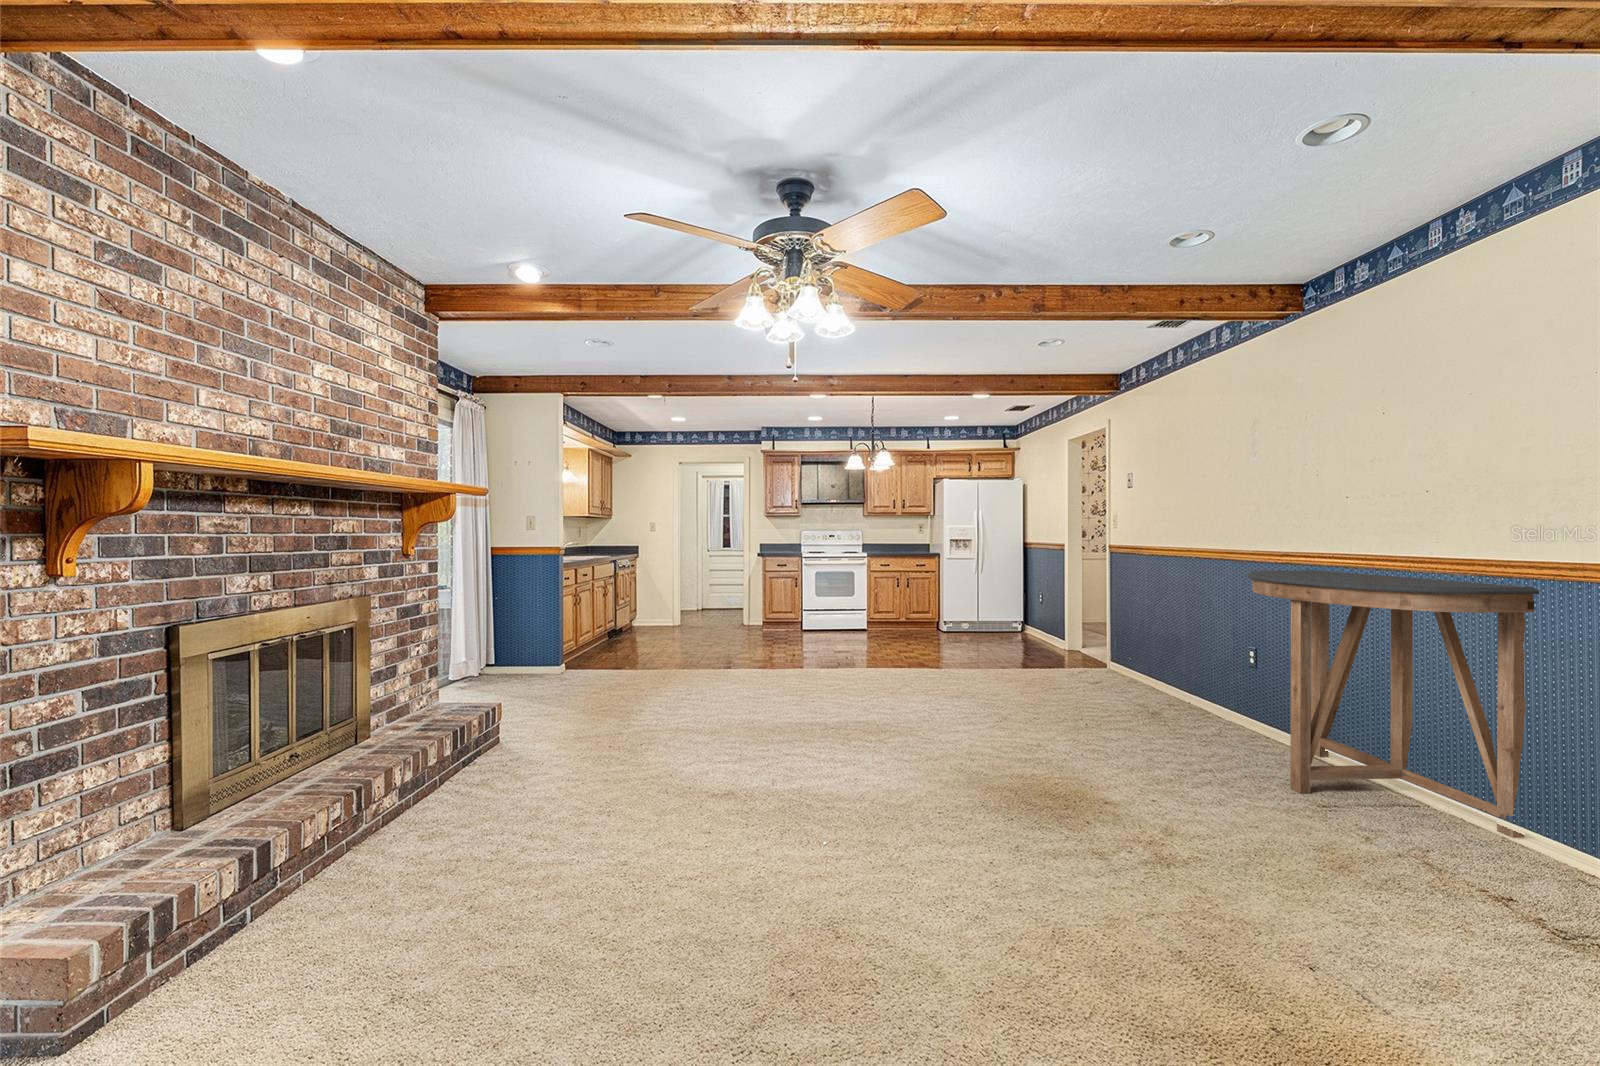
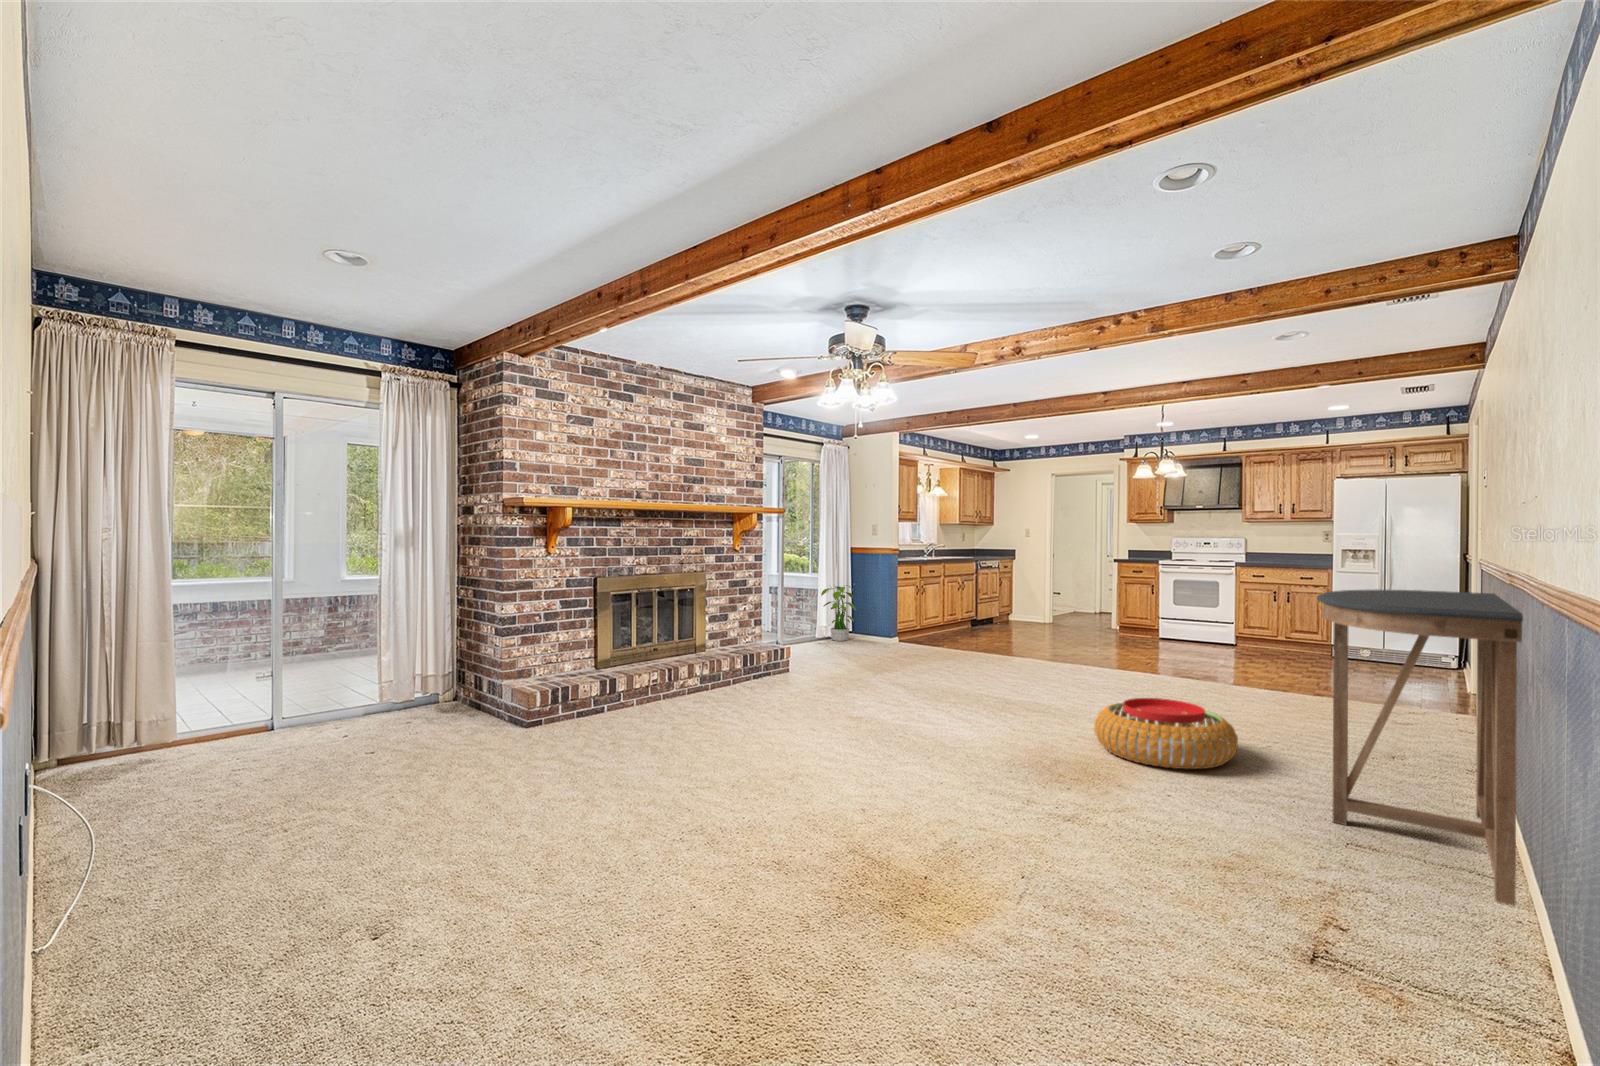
potted plant: none [466,597,521,675] -> present [821,585,856,641]
pouf: none [999,695,1145,772] -> present [1094,698,1238,769]

